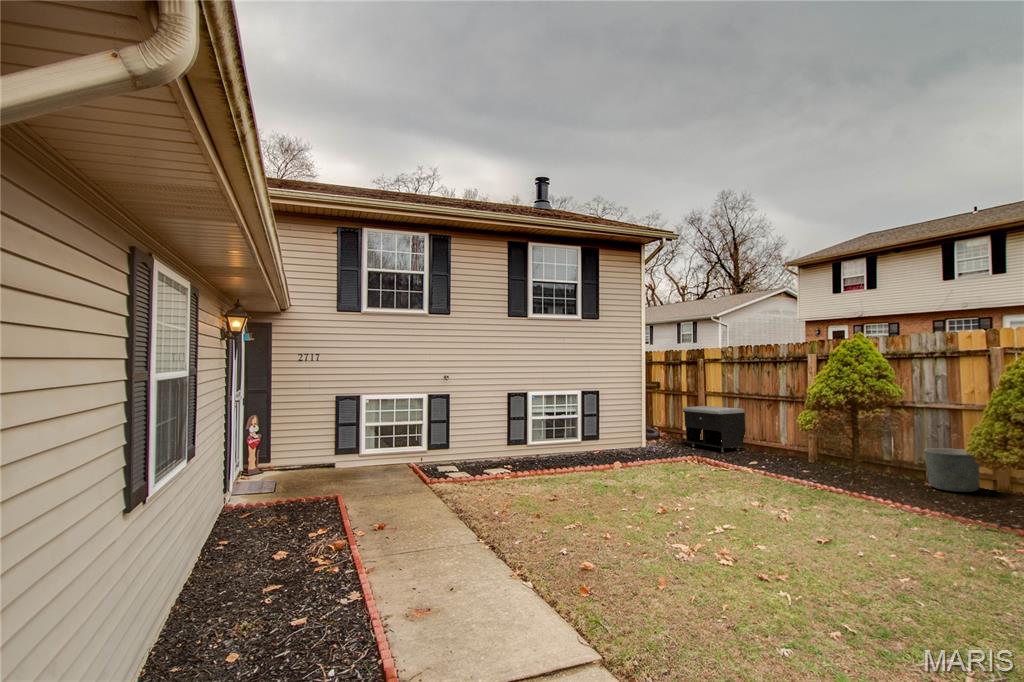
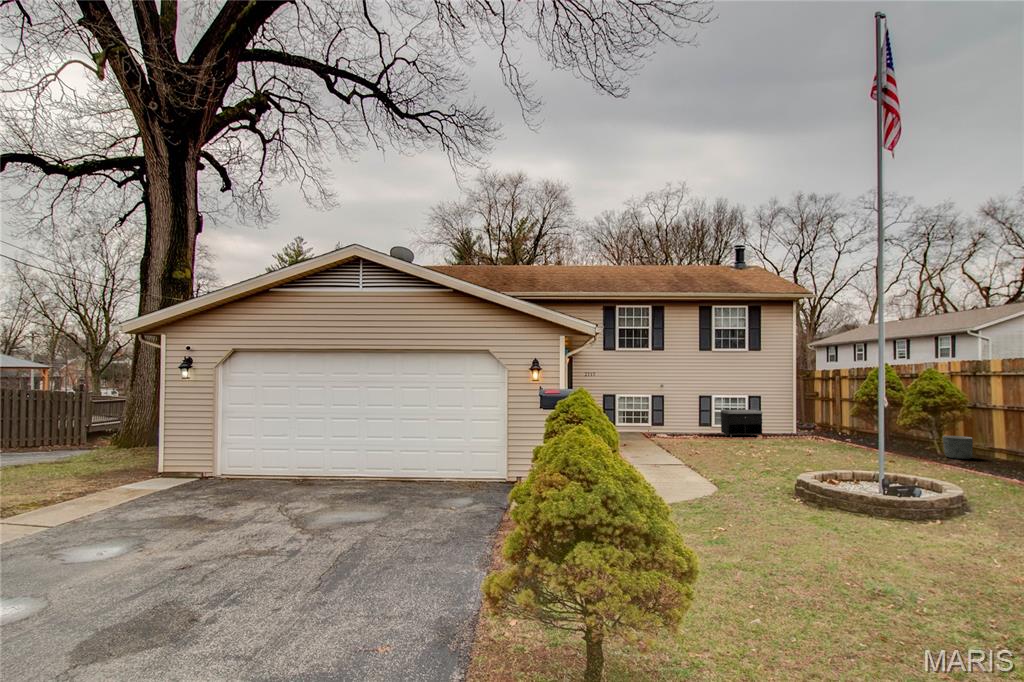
storage bench: present [683,406,746,452] -> present [721,410,762,437]

